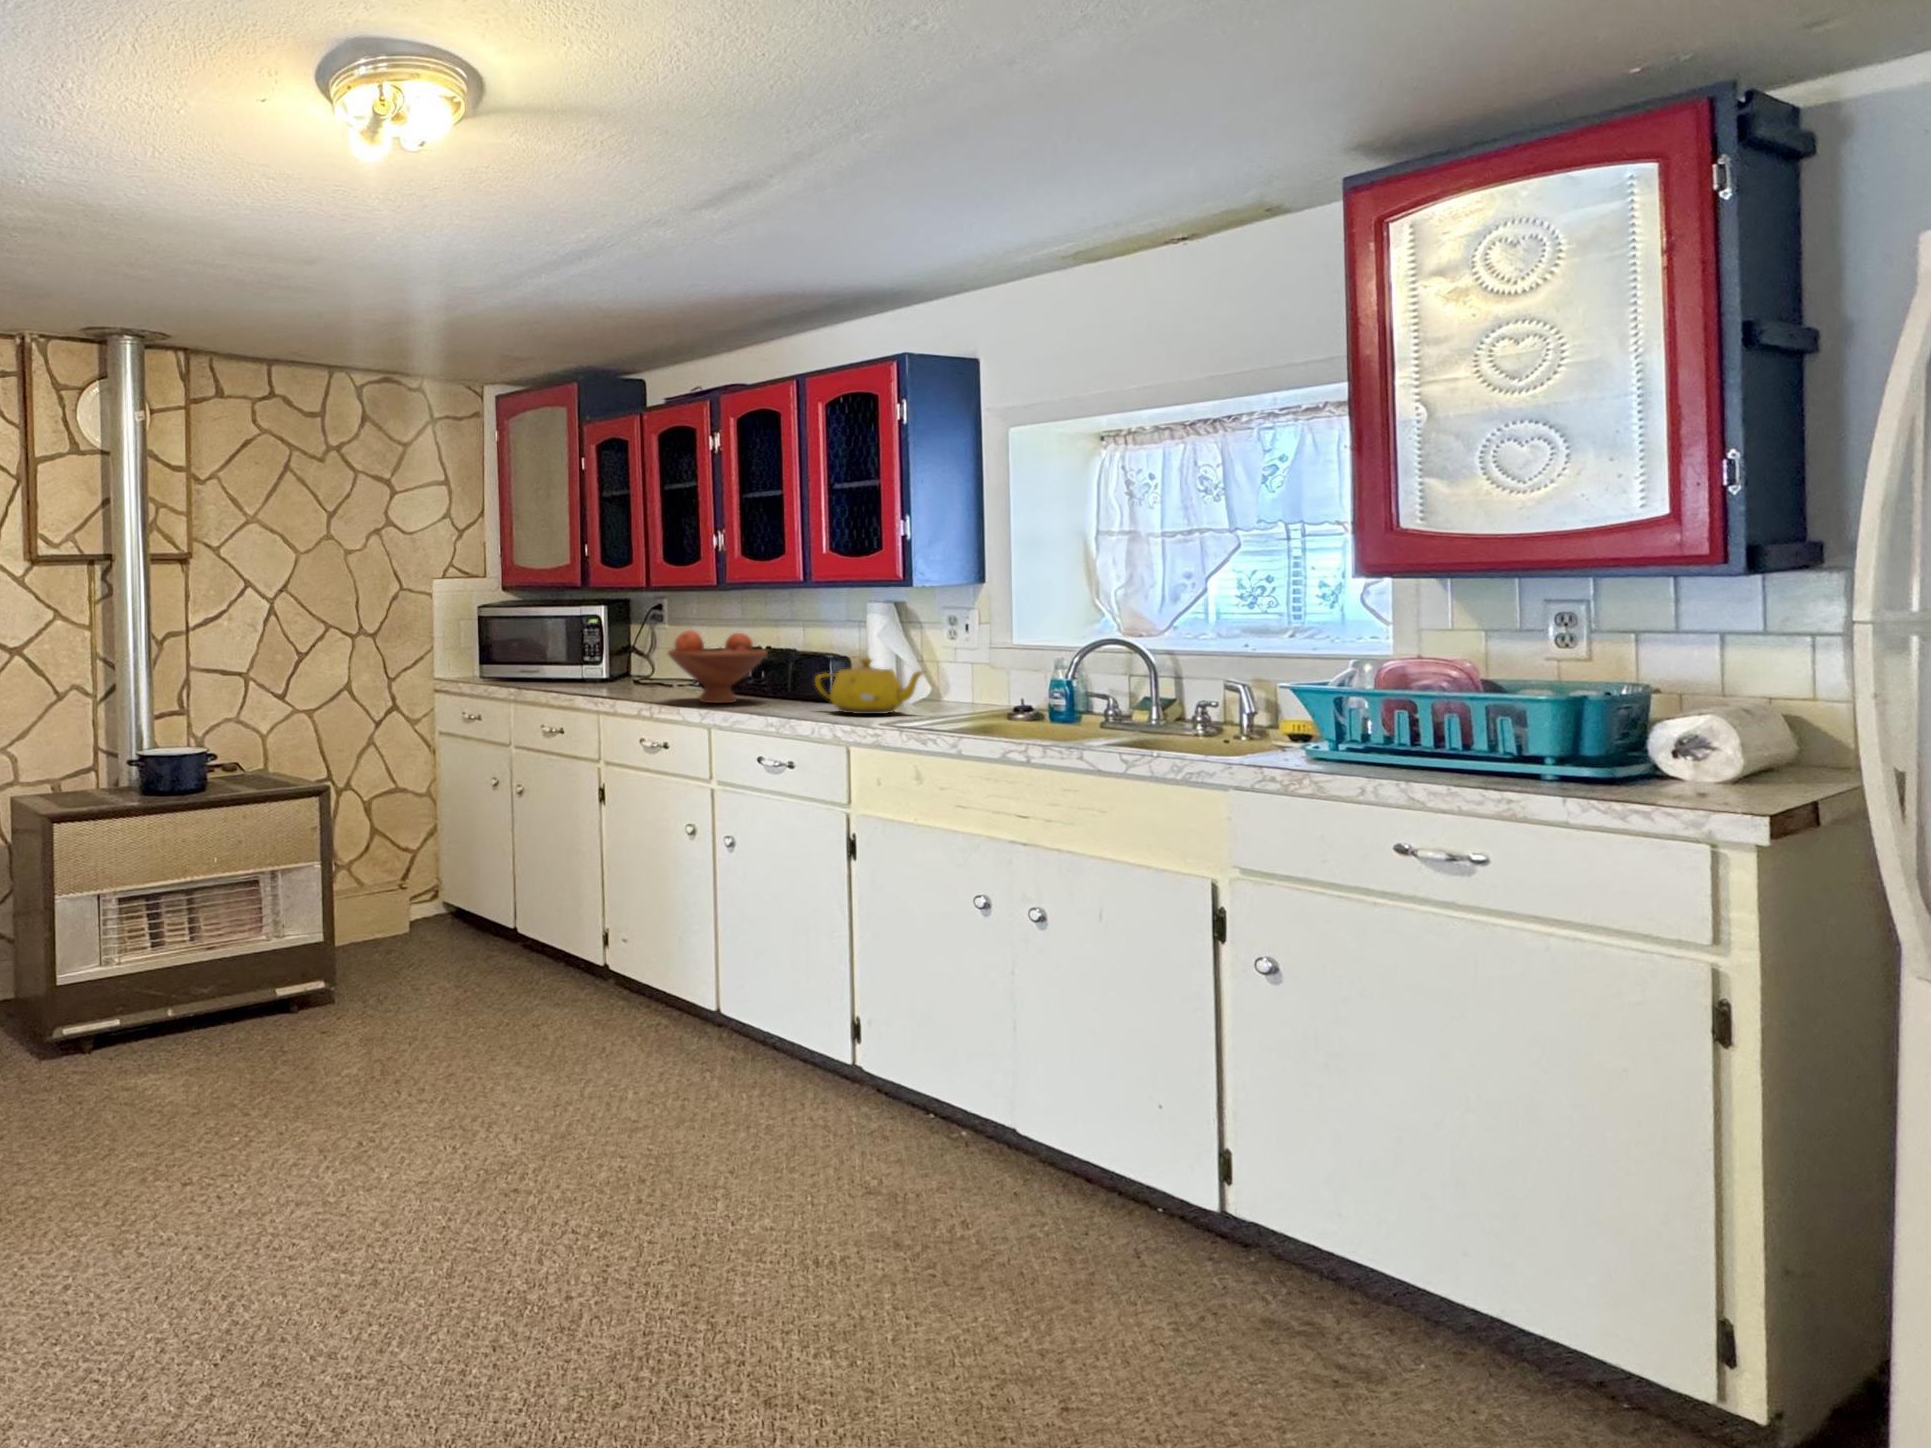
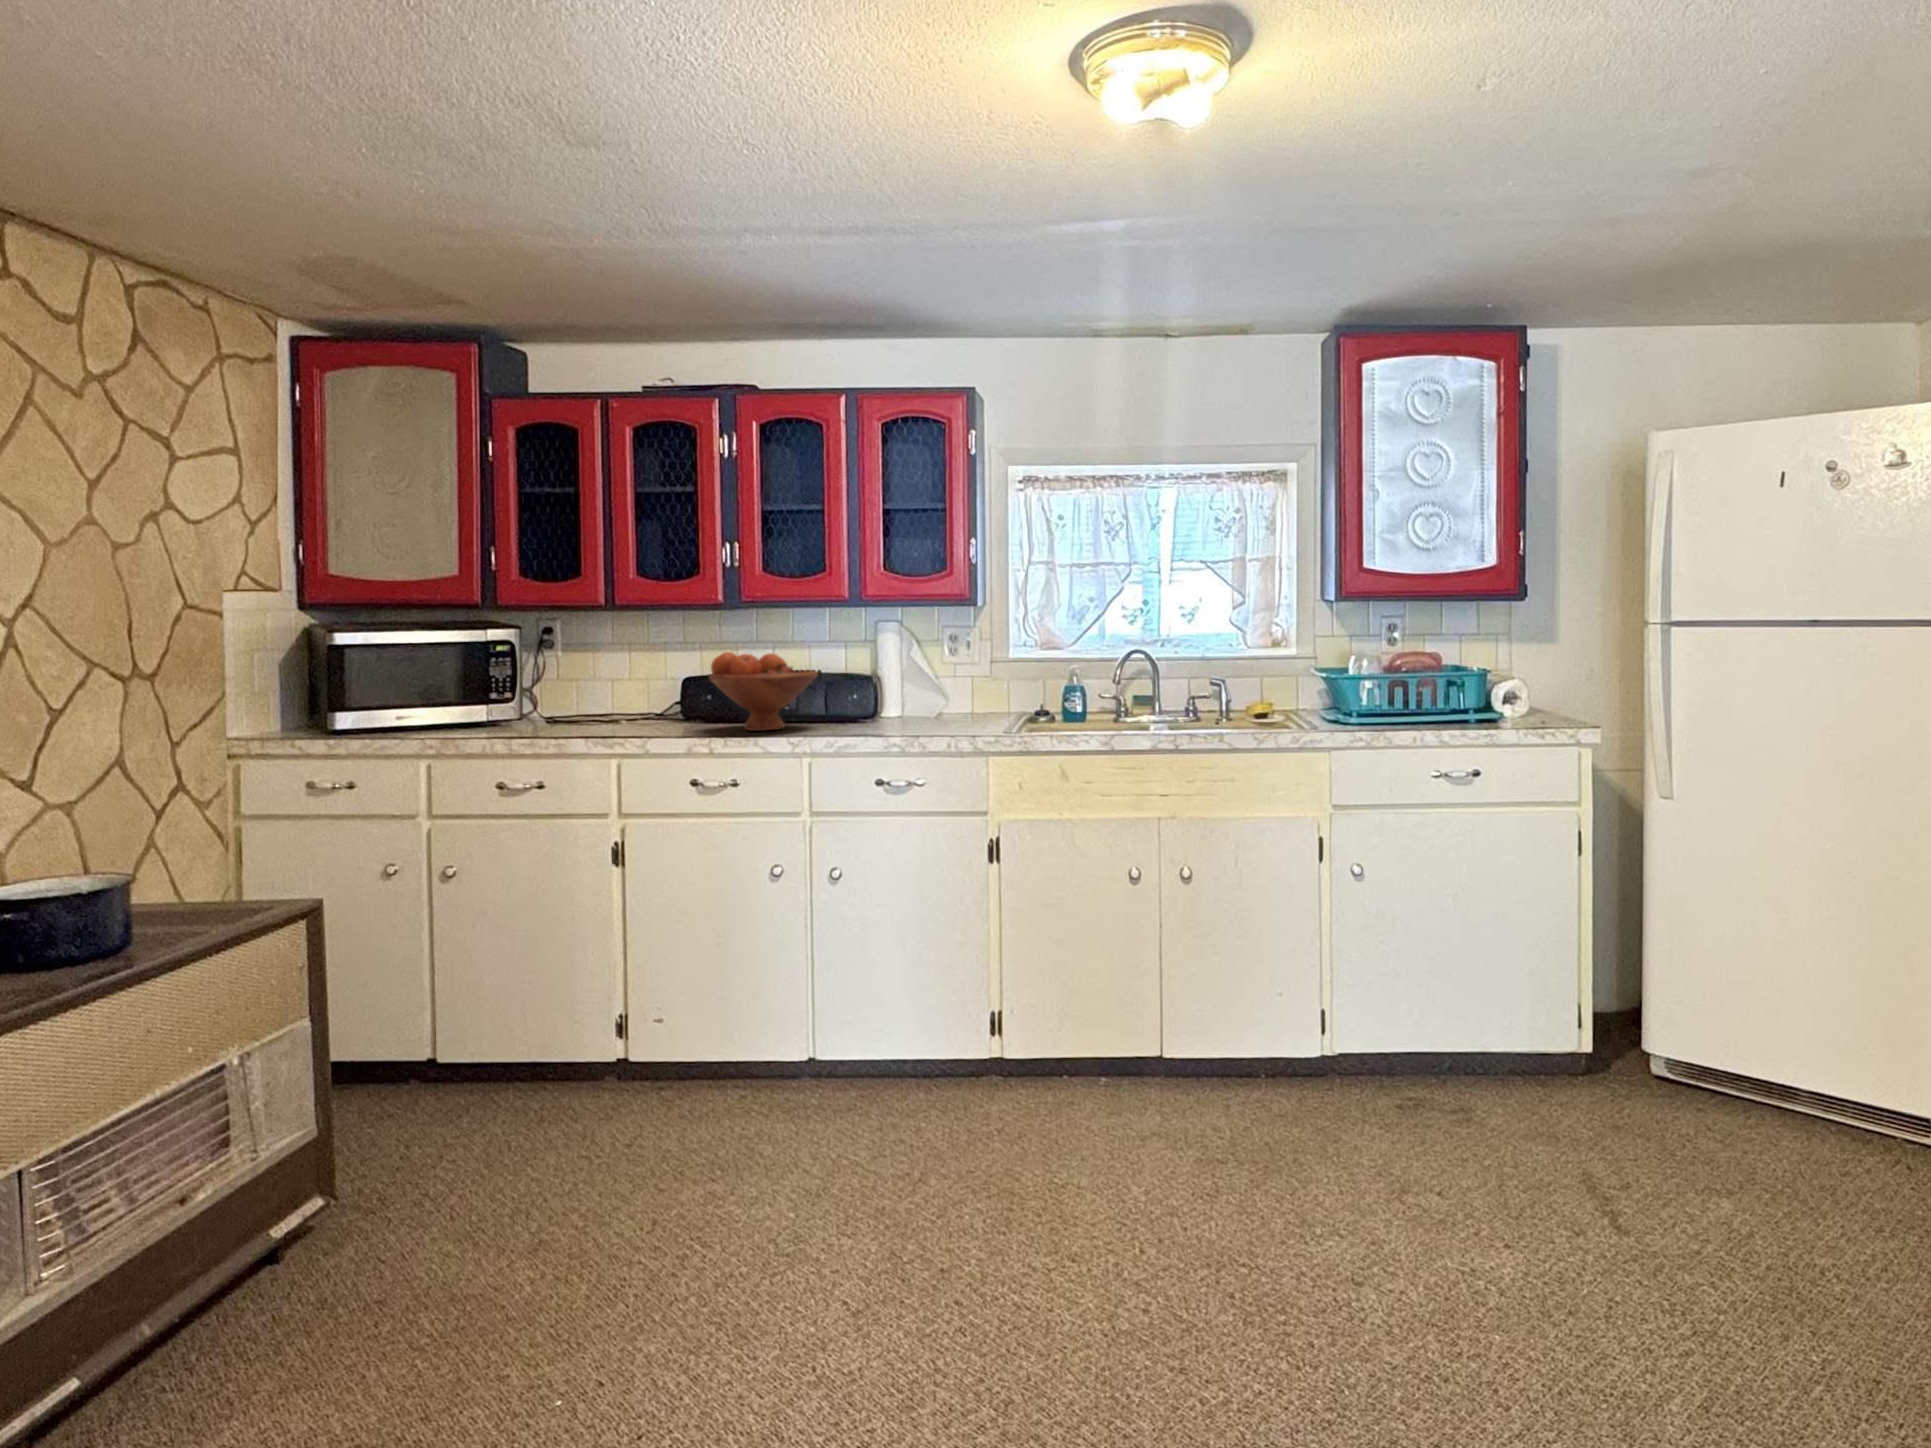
teapot: present [815,659,924,714] -> none [893,673,997,726]

